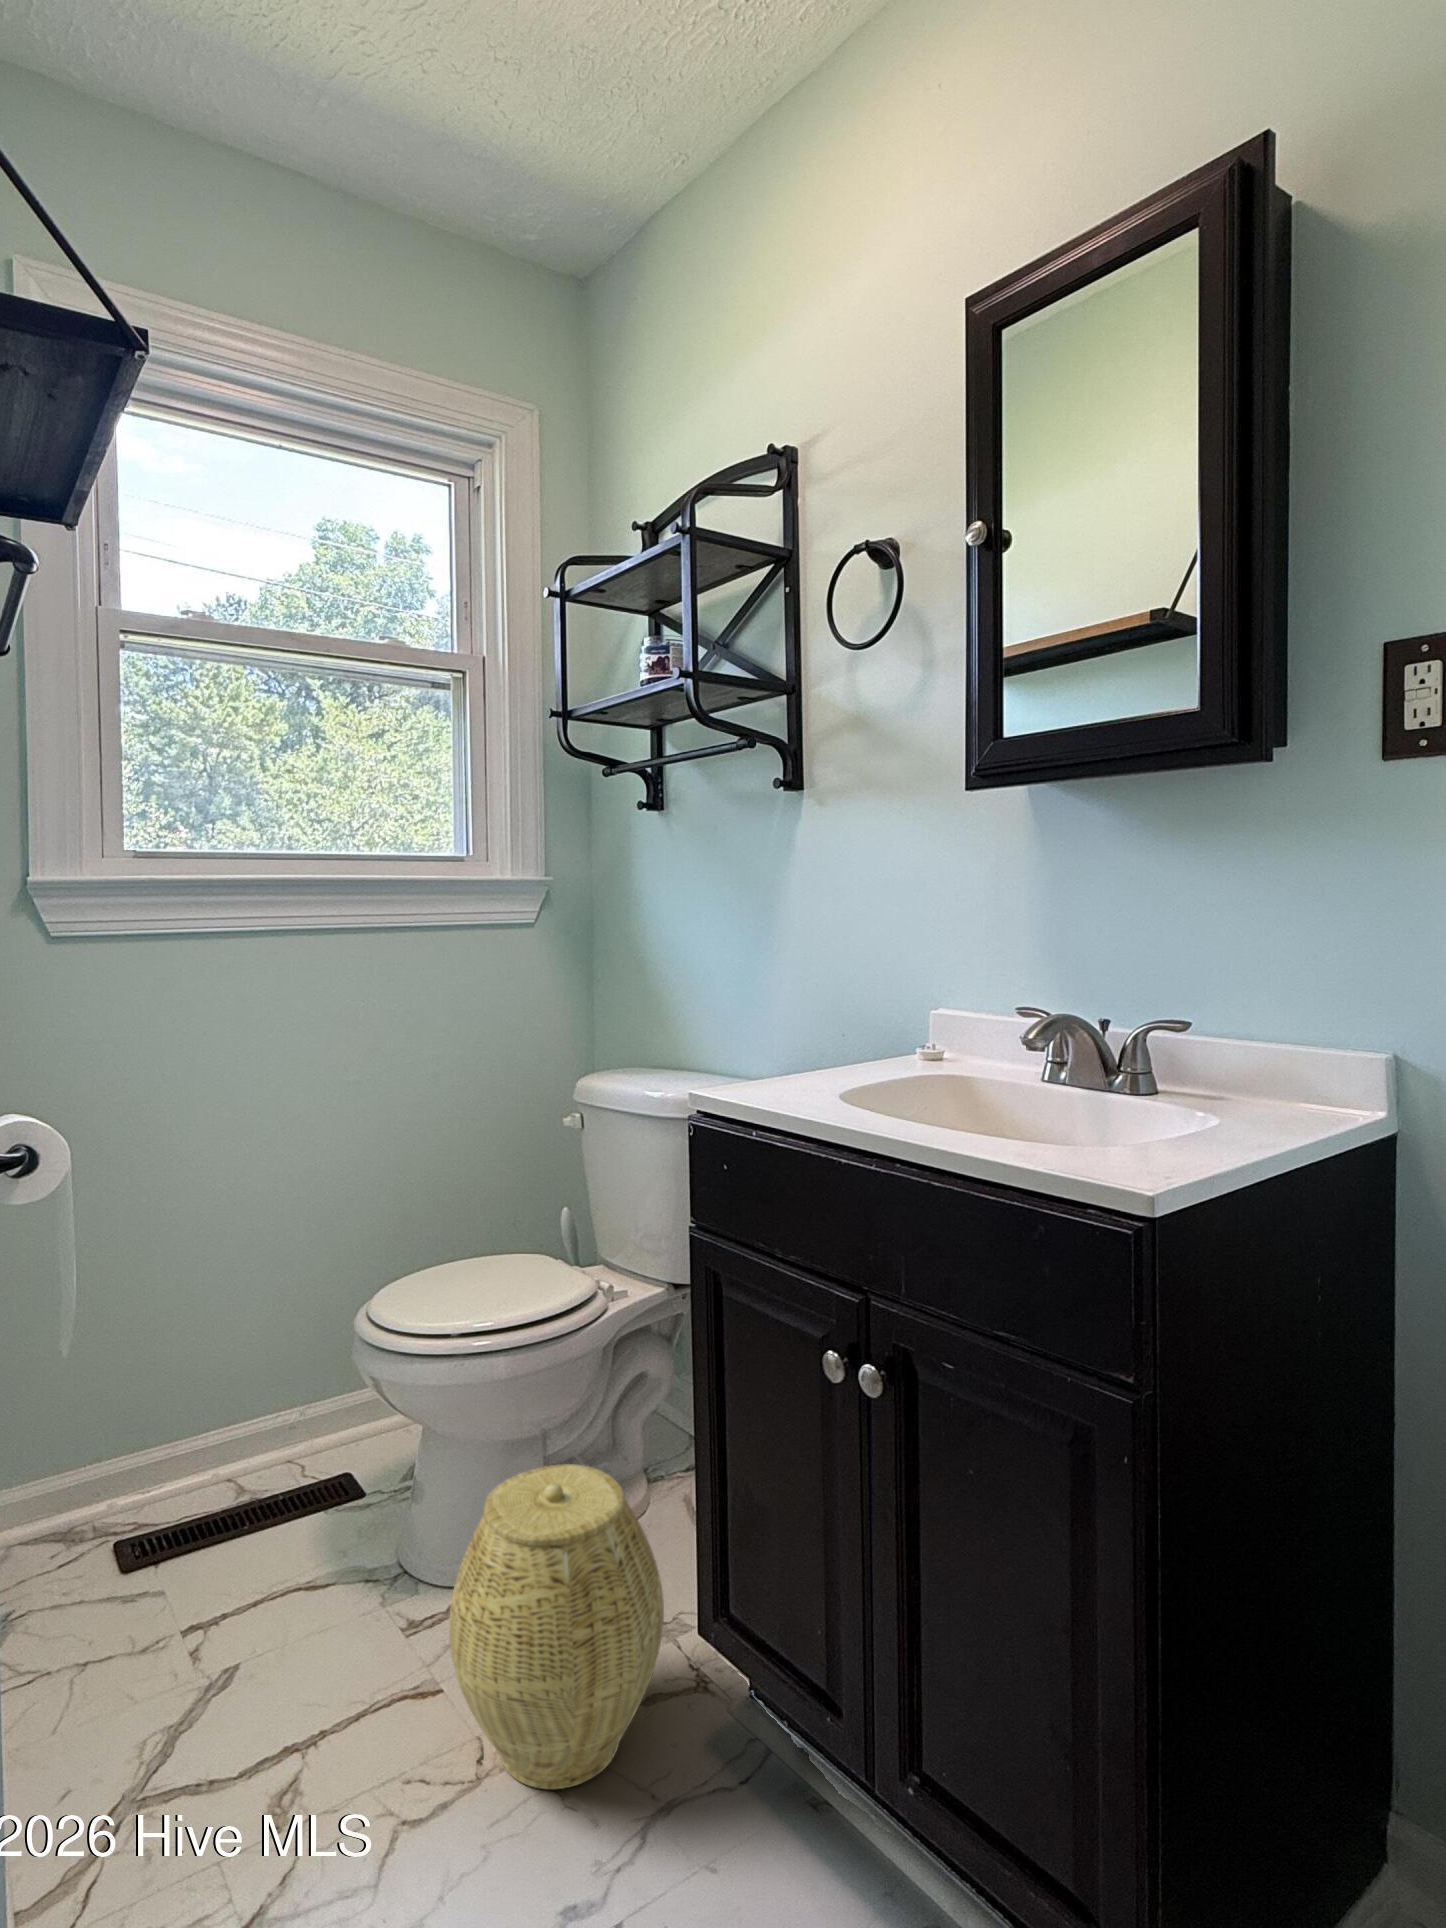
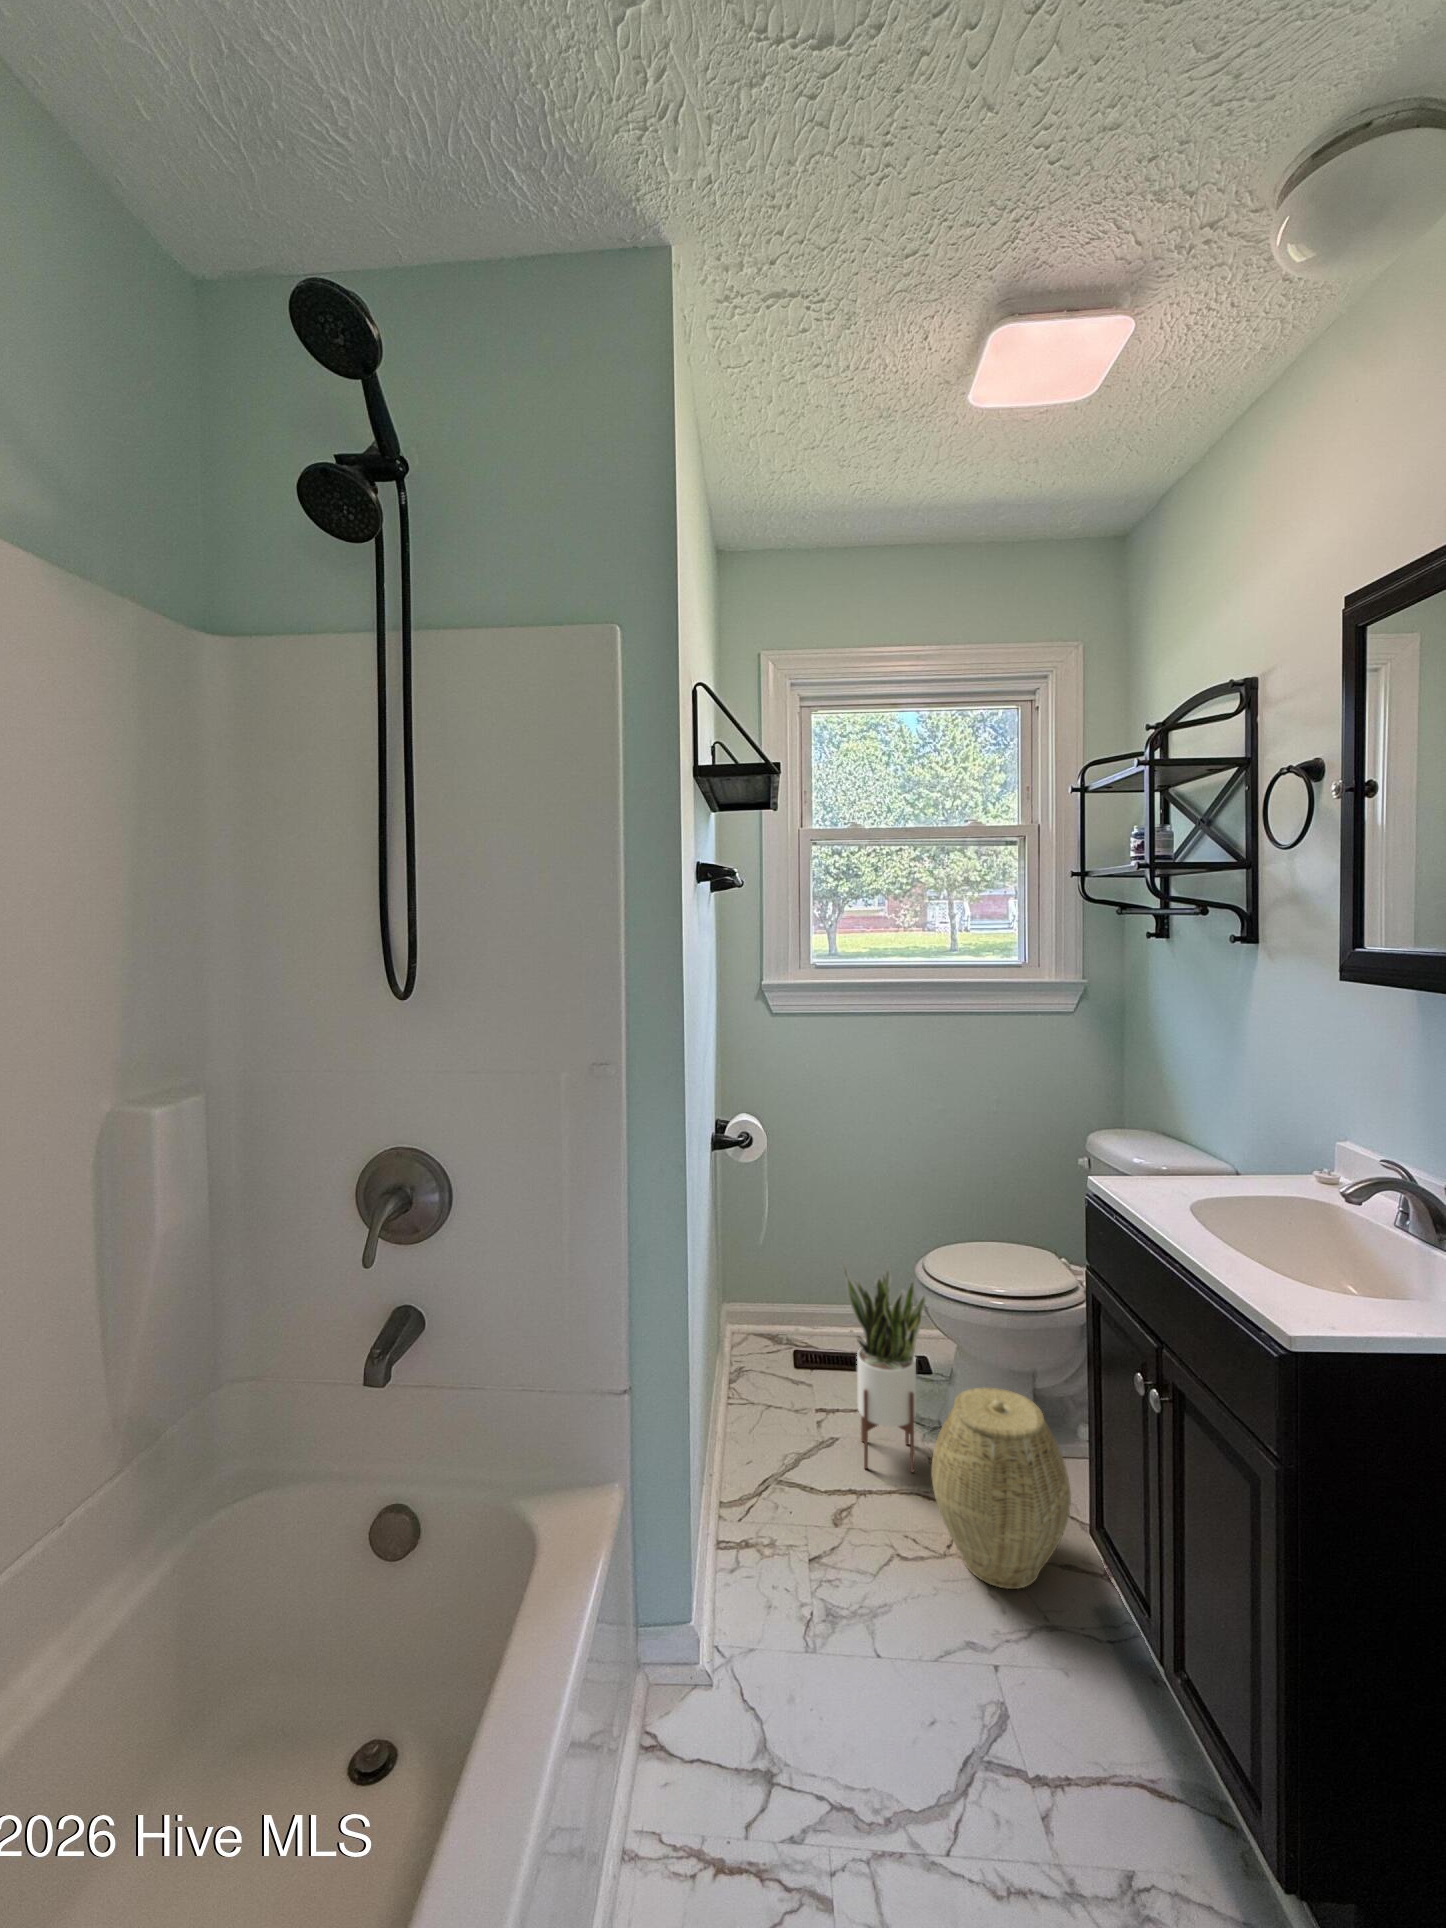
potted plant: none [238,1323,397,1697] -> present [841,1258,925,1472]

